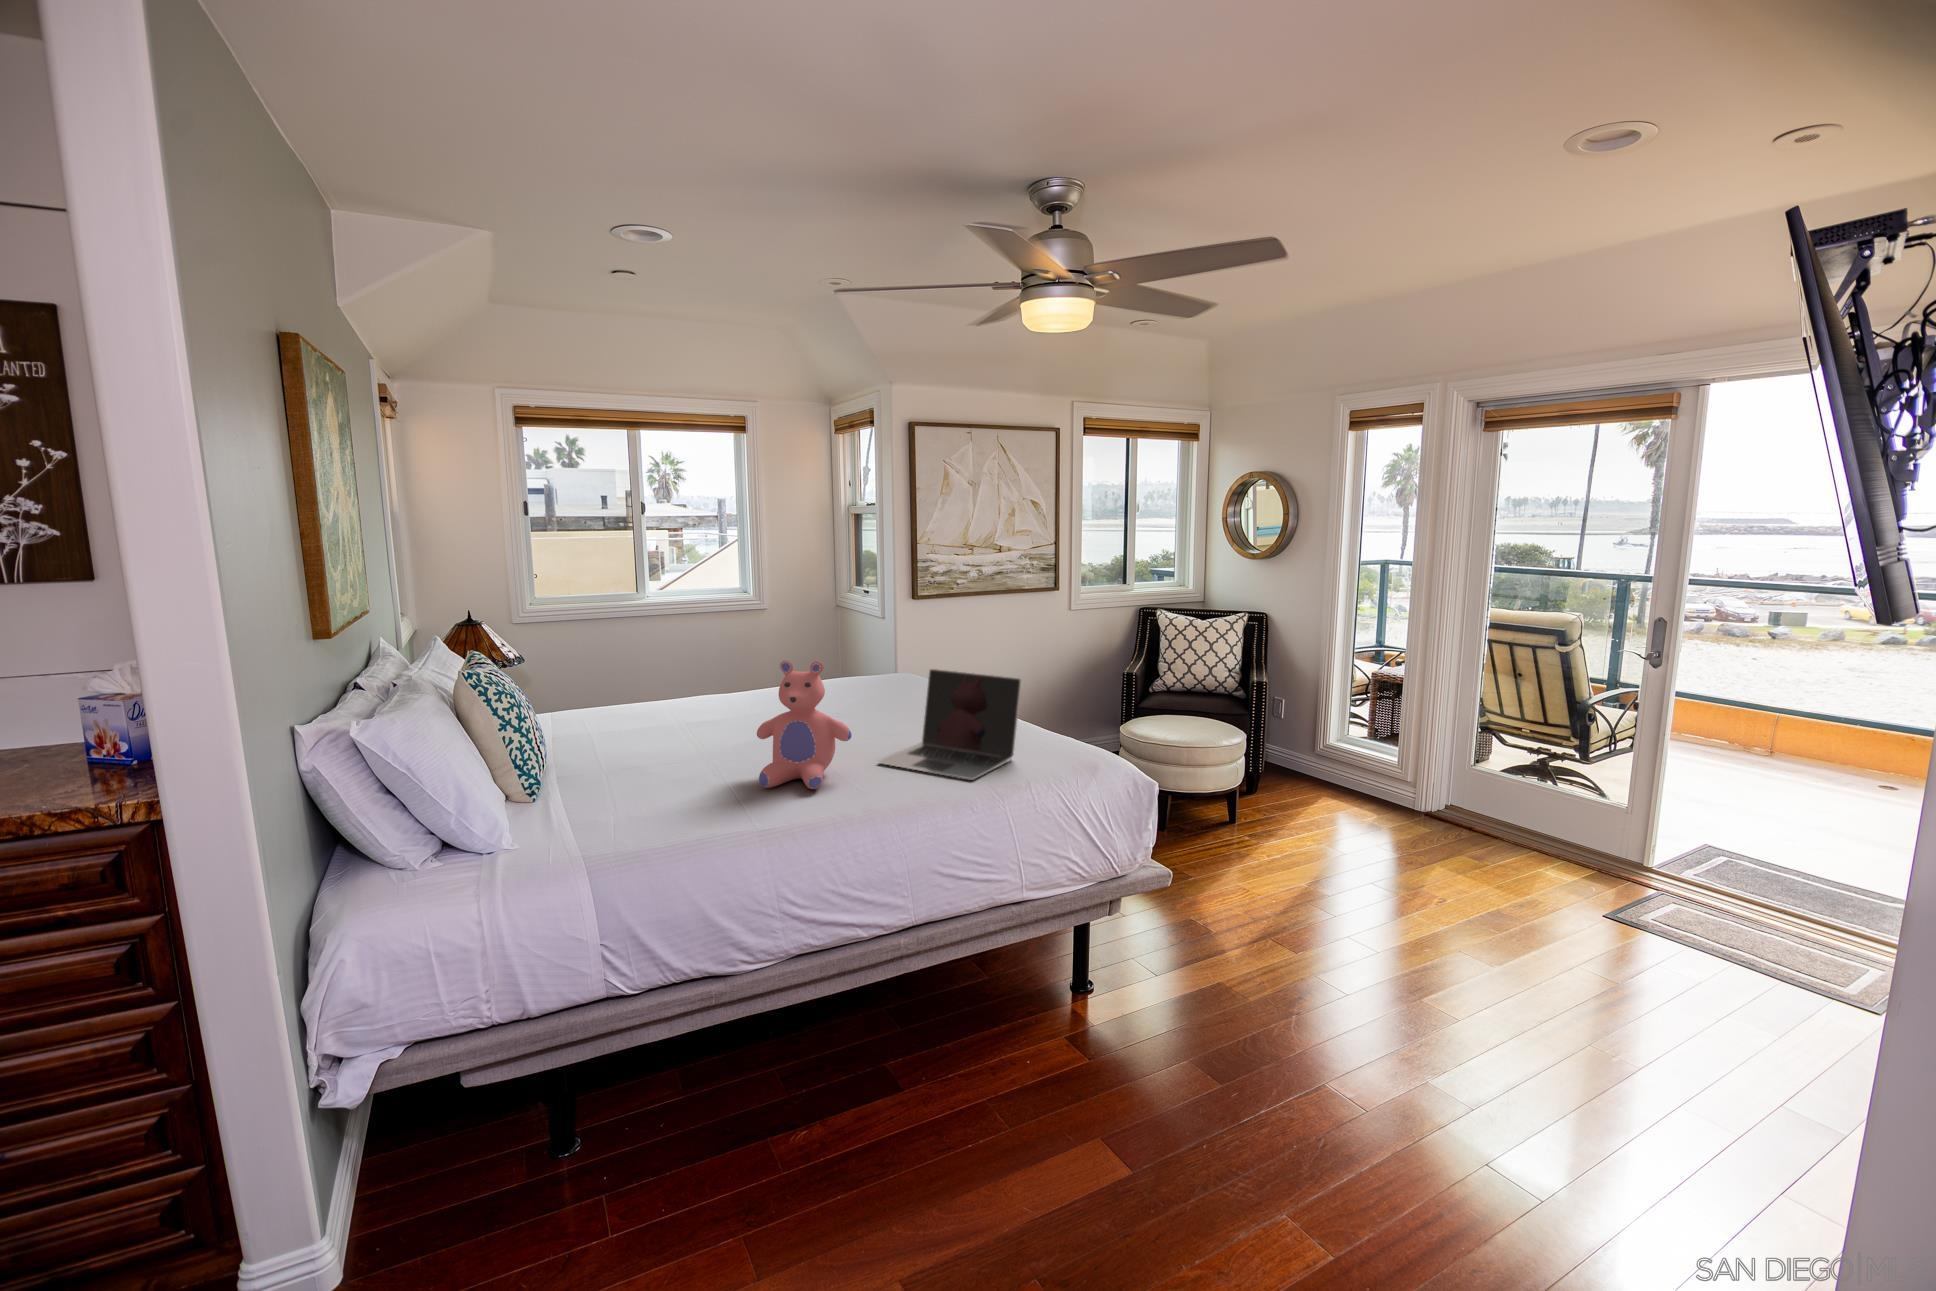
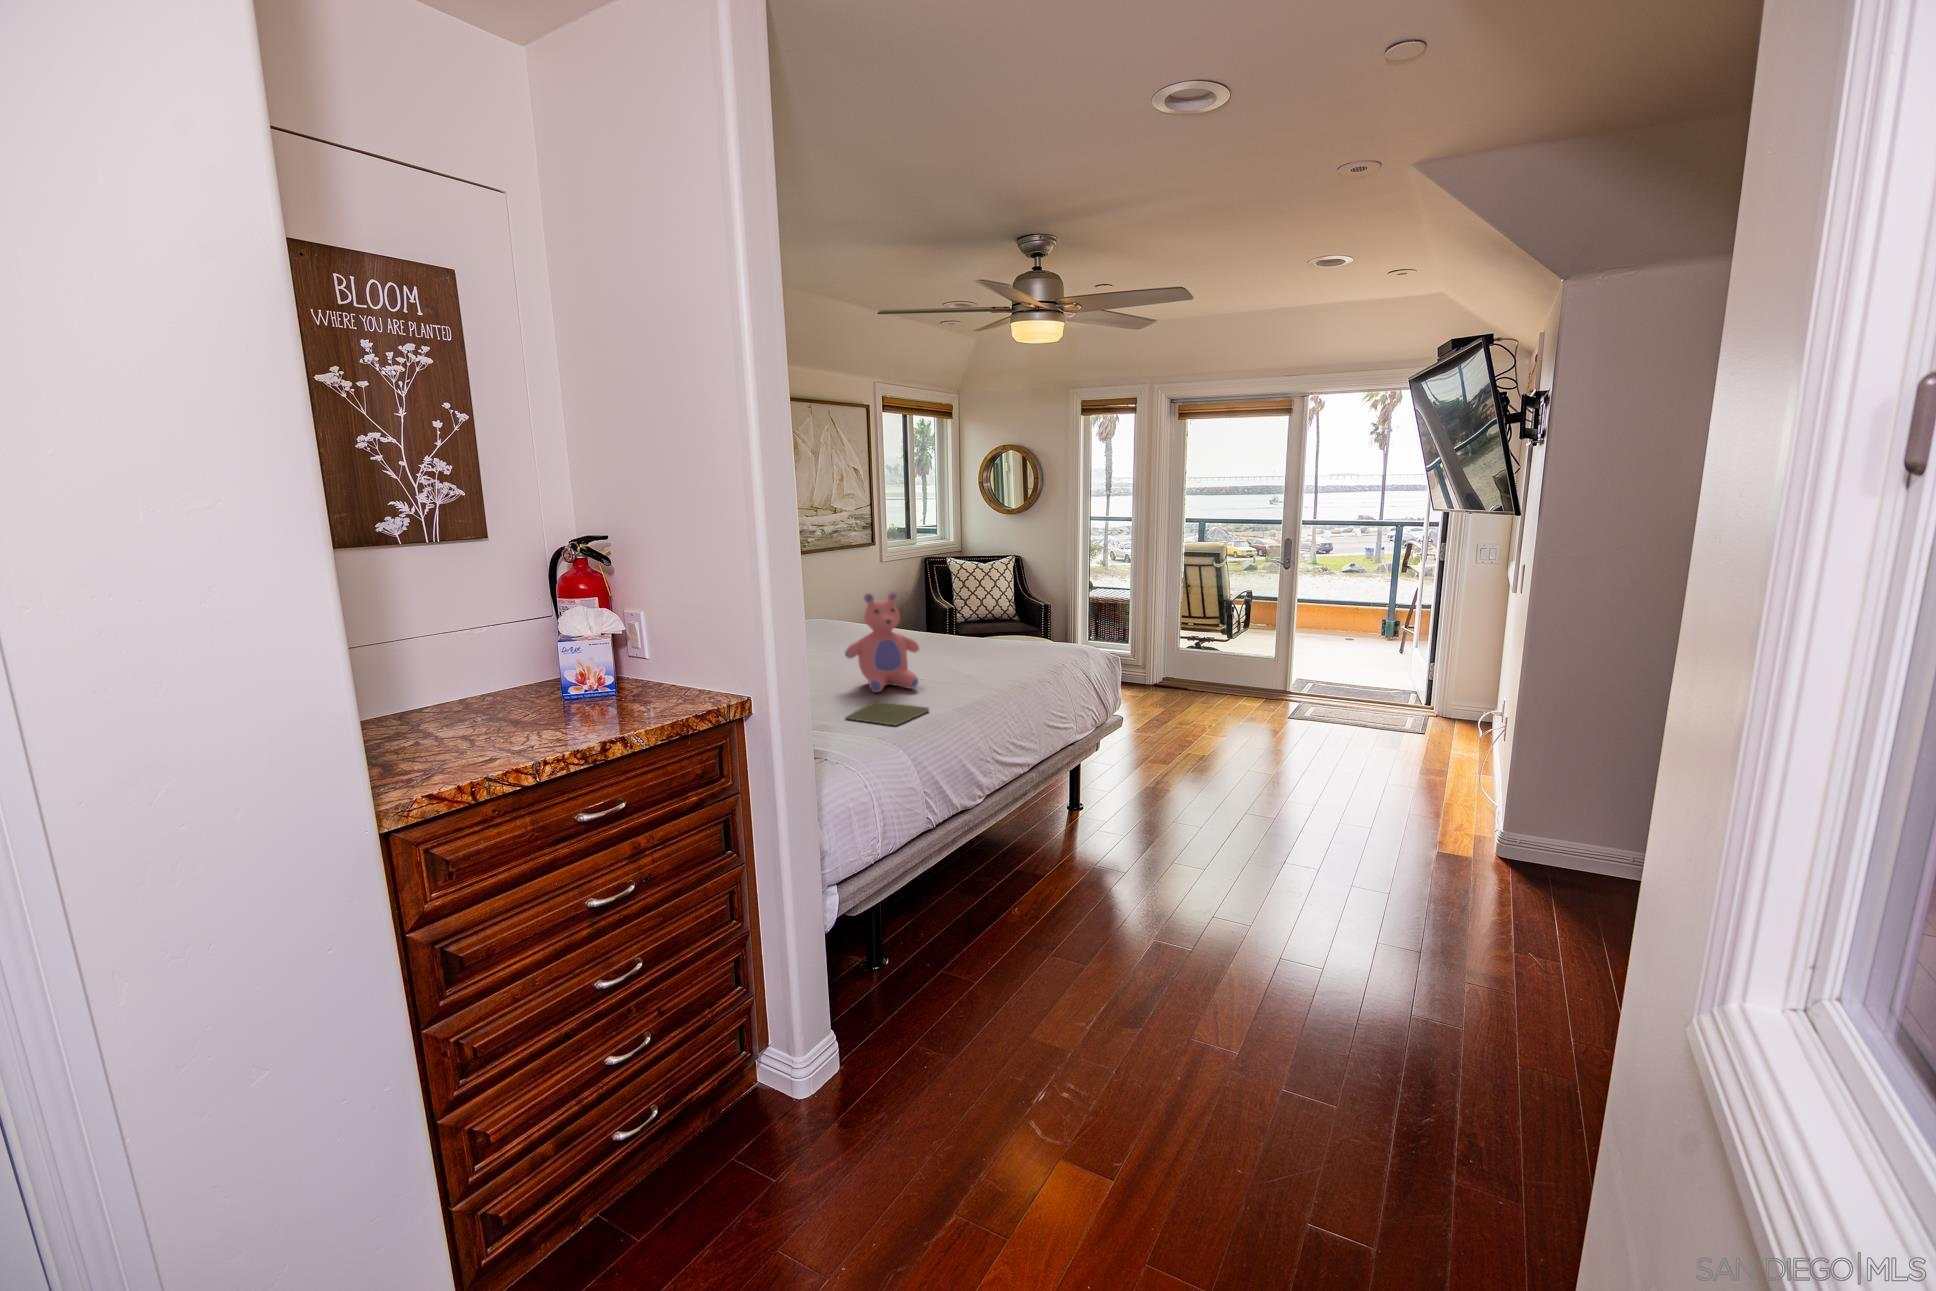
laptop: present [879,669,1021,780] -> none [922,597,1009,670]
notebook: none [666,801,768,843] -> present [846,701,929,725]

